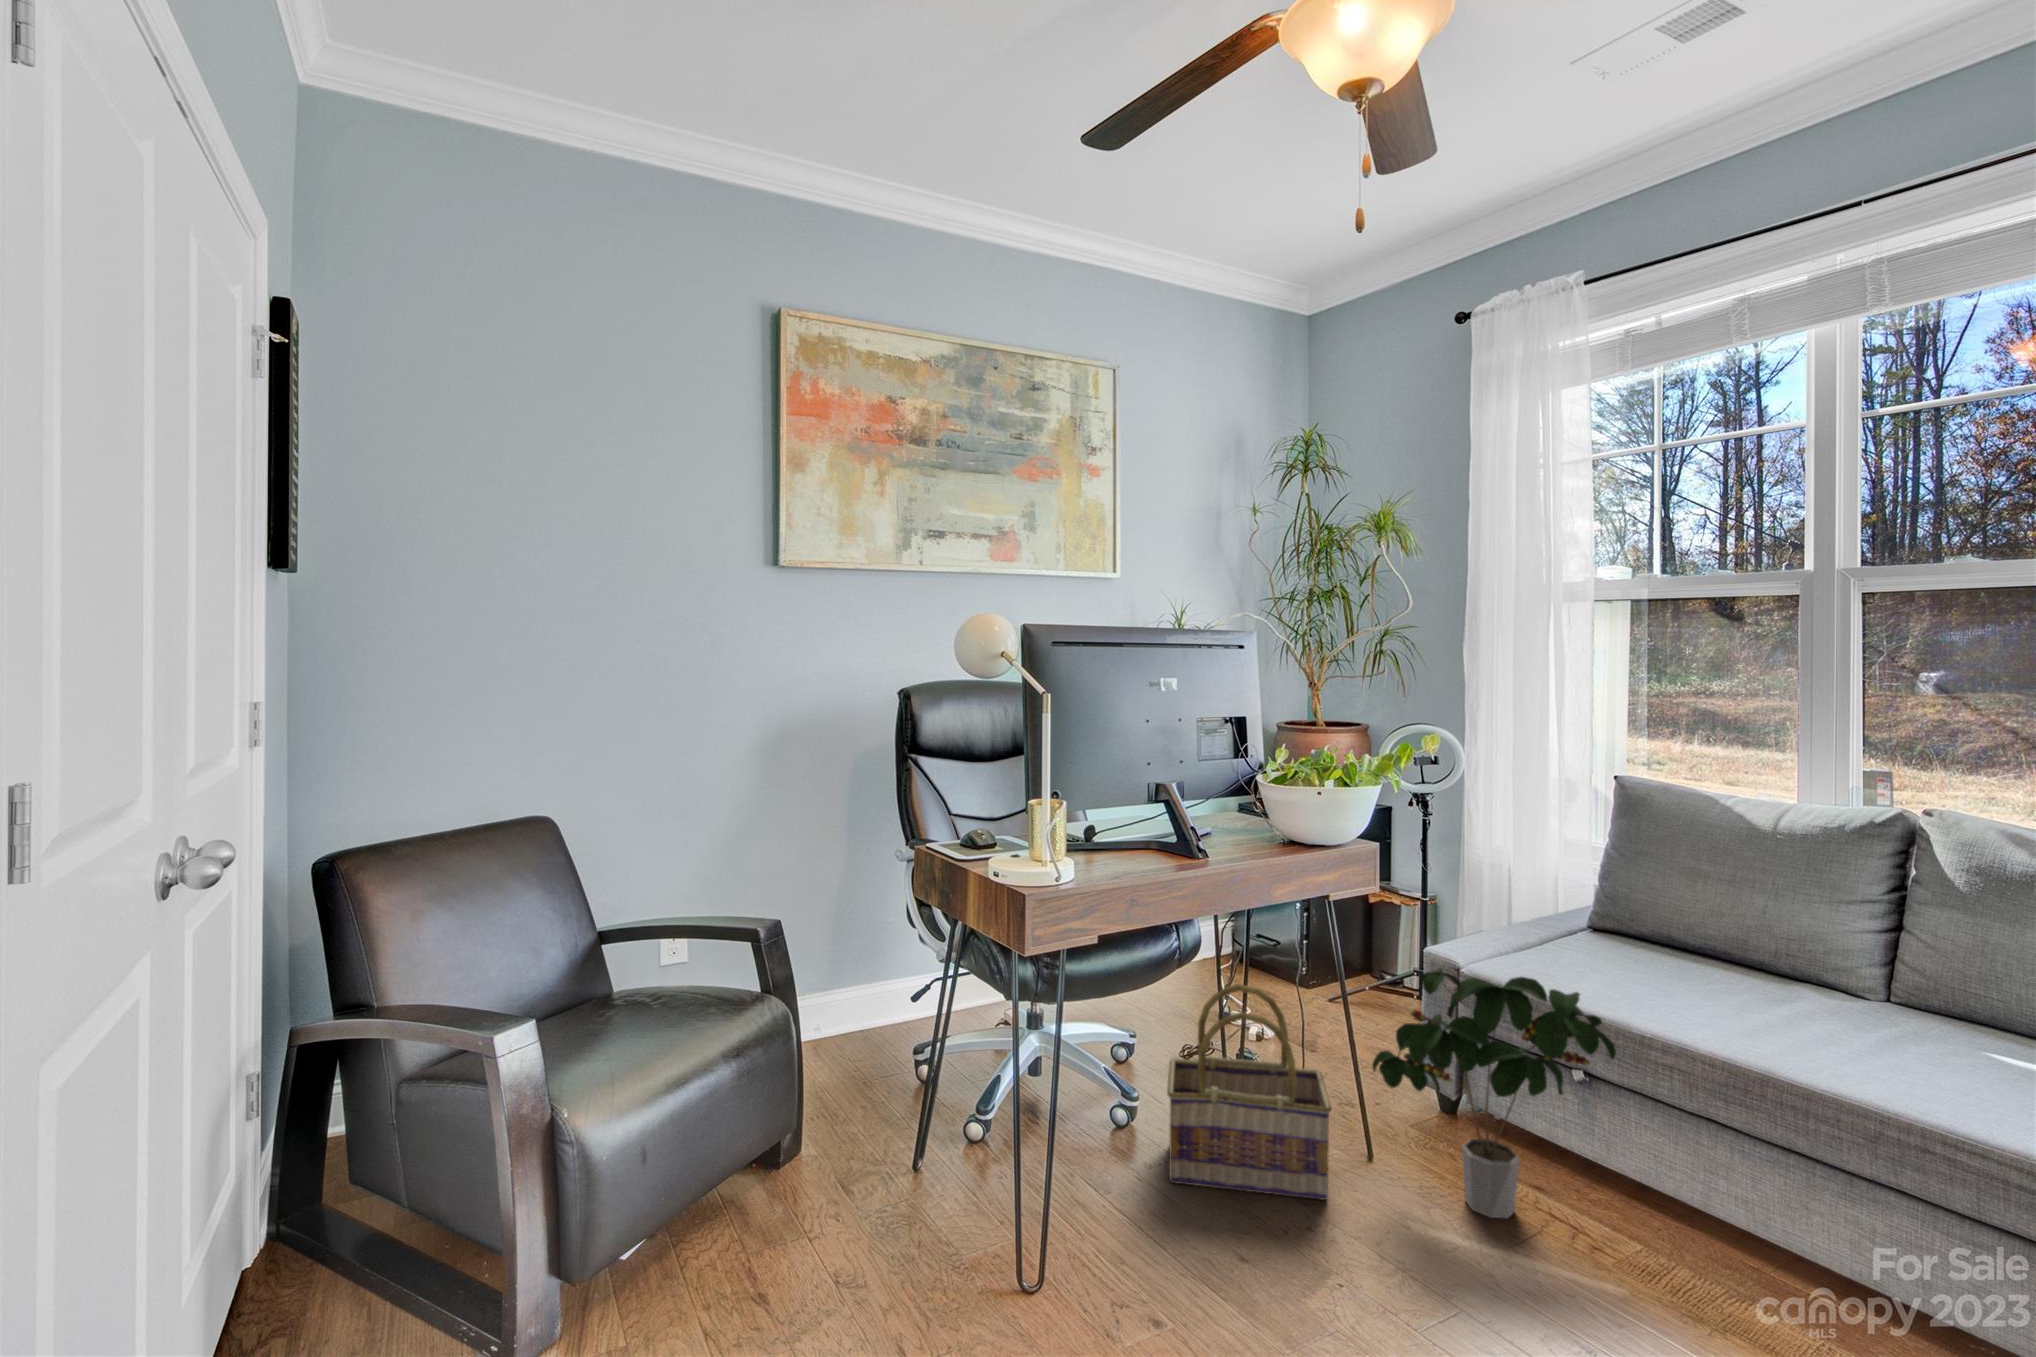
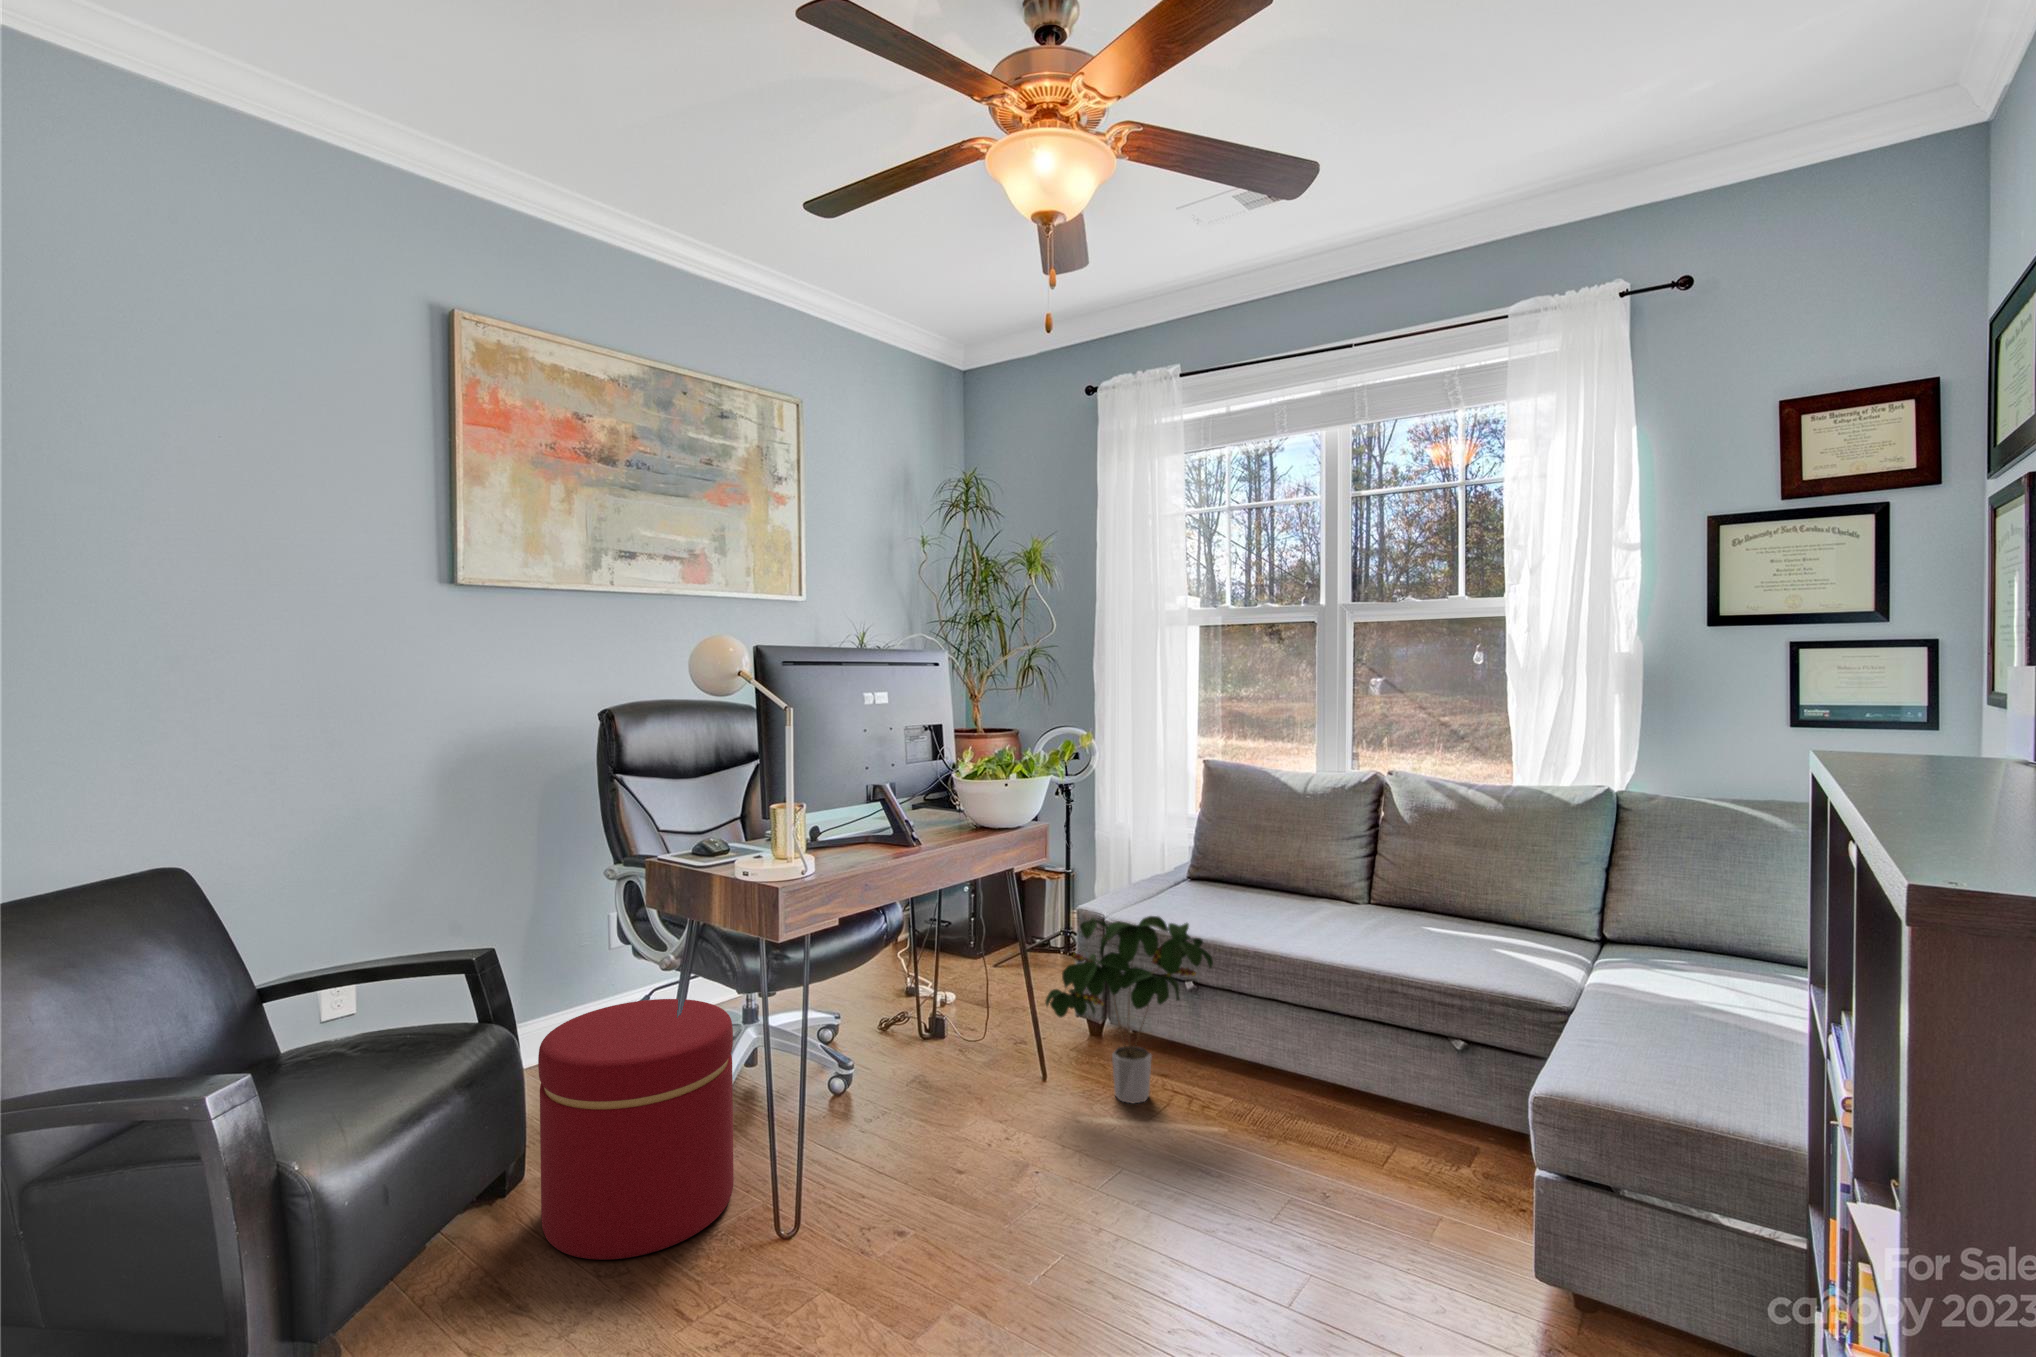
basket: present [1167,984,1332,1200] -> none [881,952,1018,1128]
ottoman: none [797,995,989,1276] -> present [538,999,734,1260]

